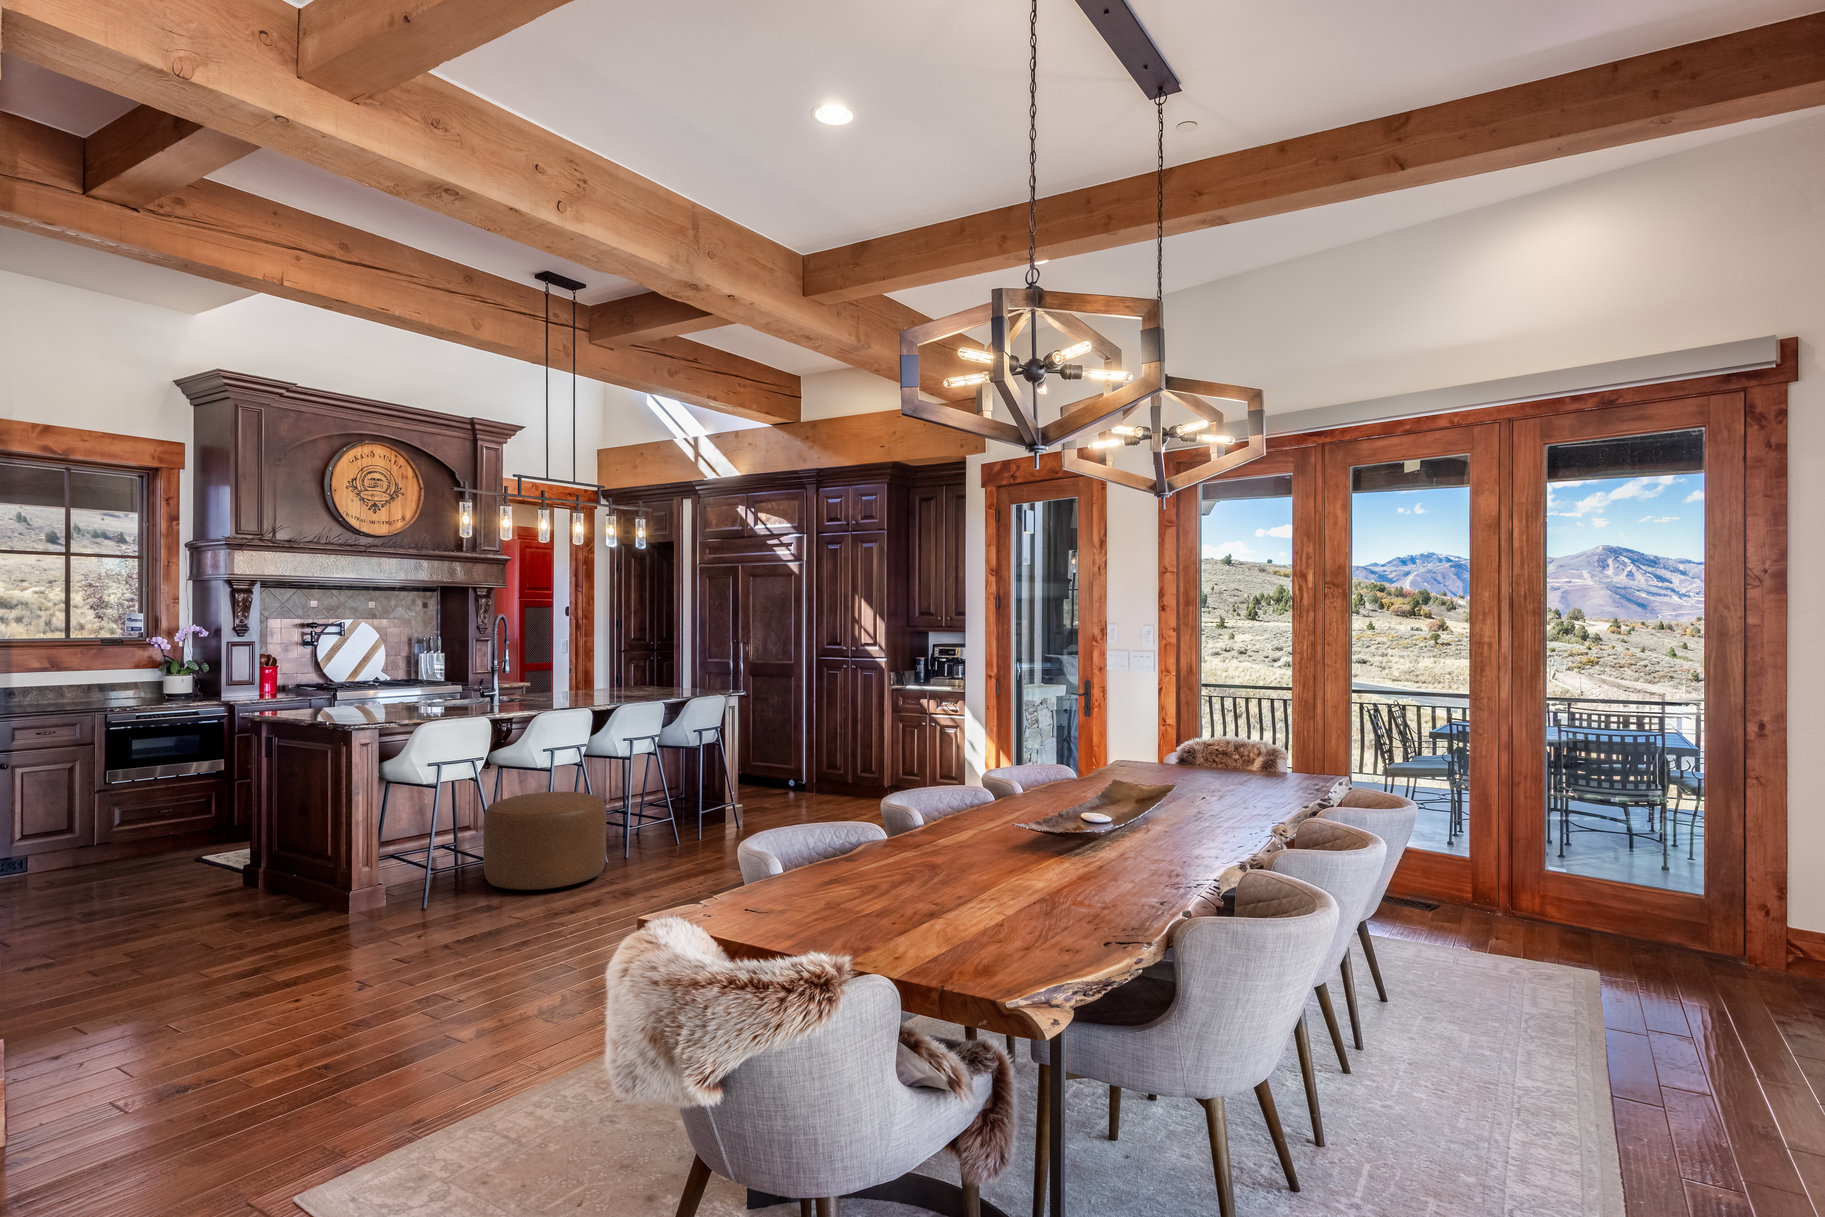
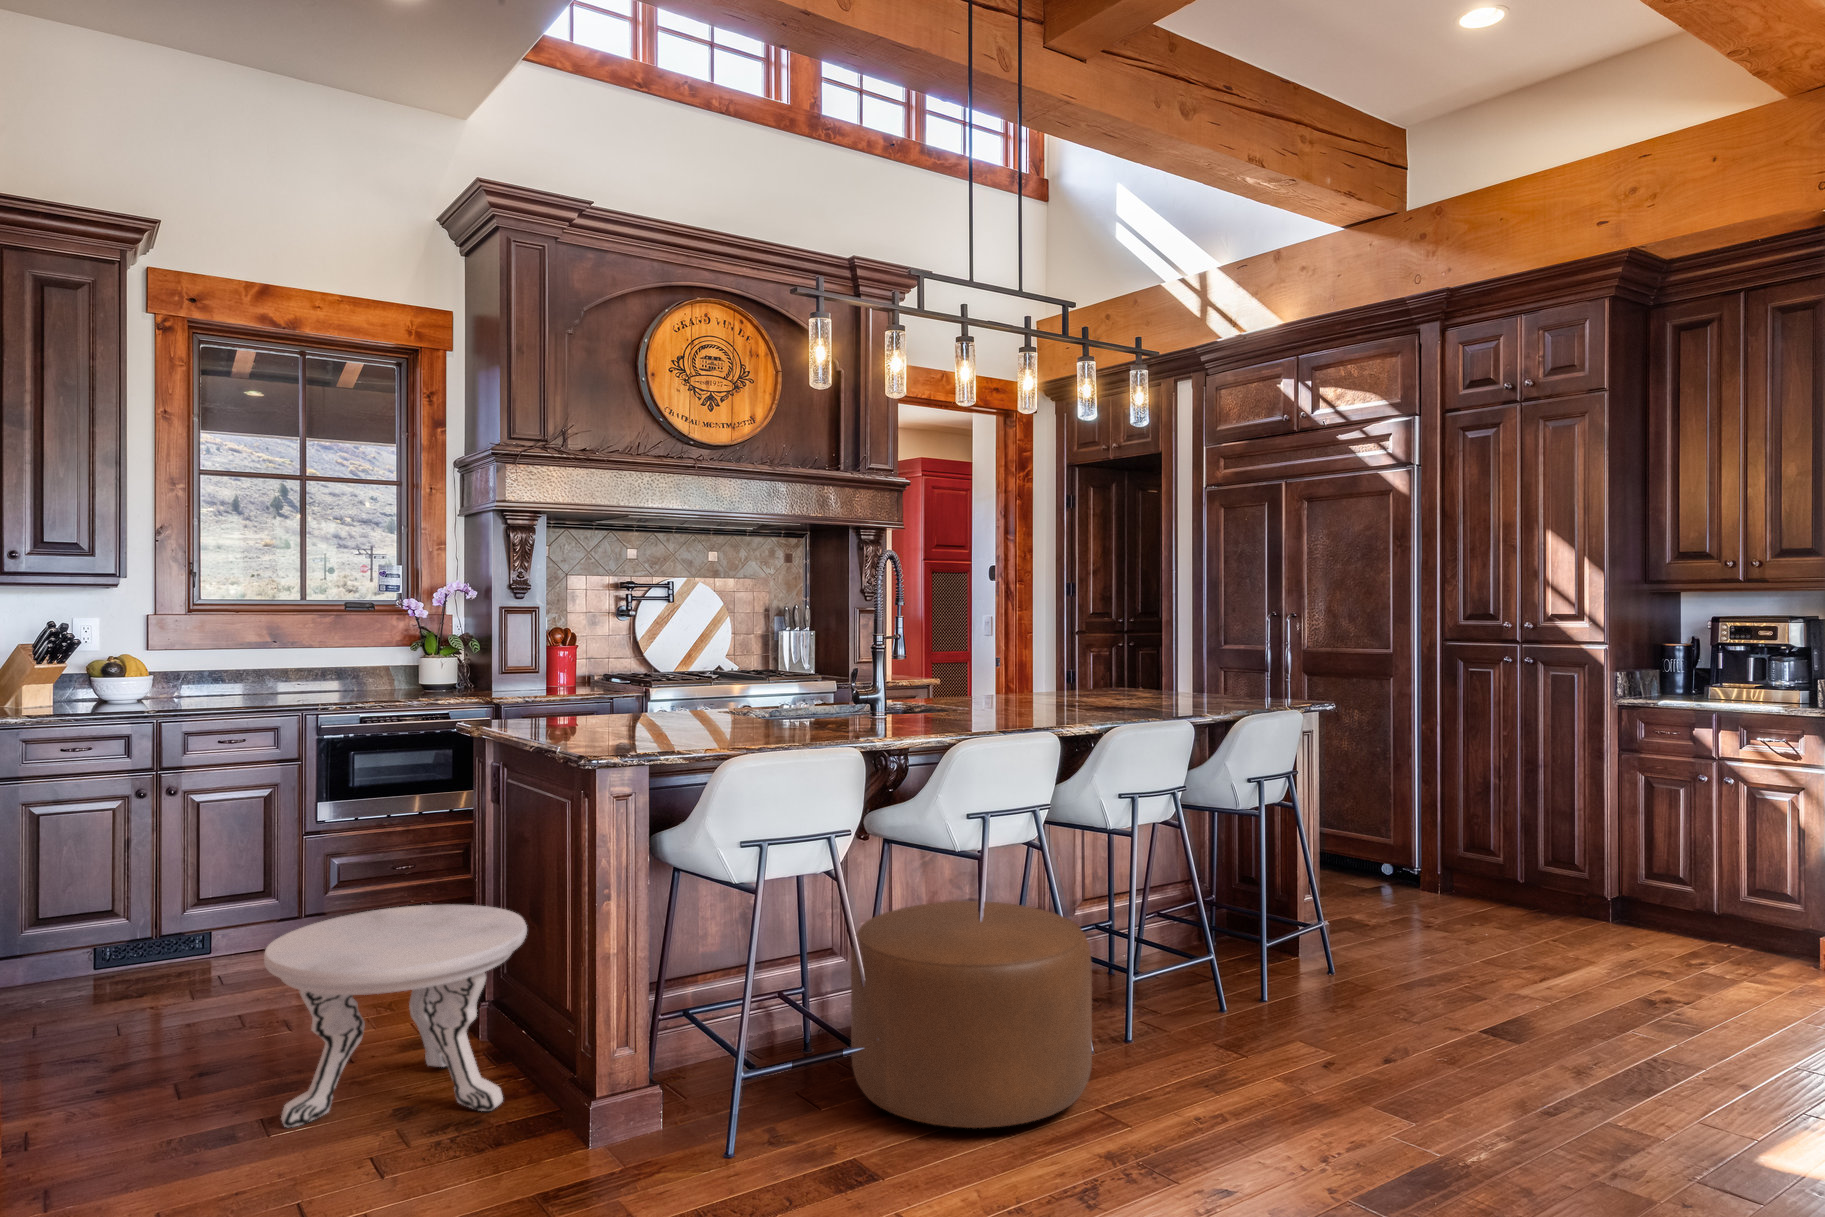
side table: none [140,813,297,930] -> present [264,905,527,1127]

